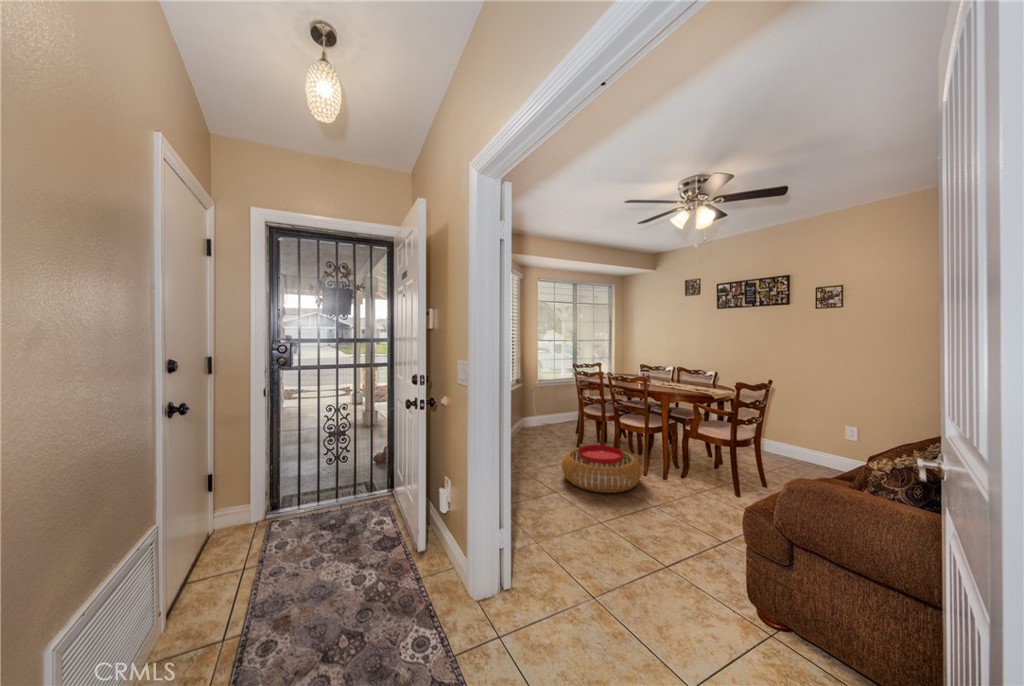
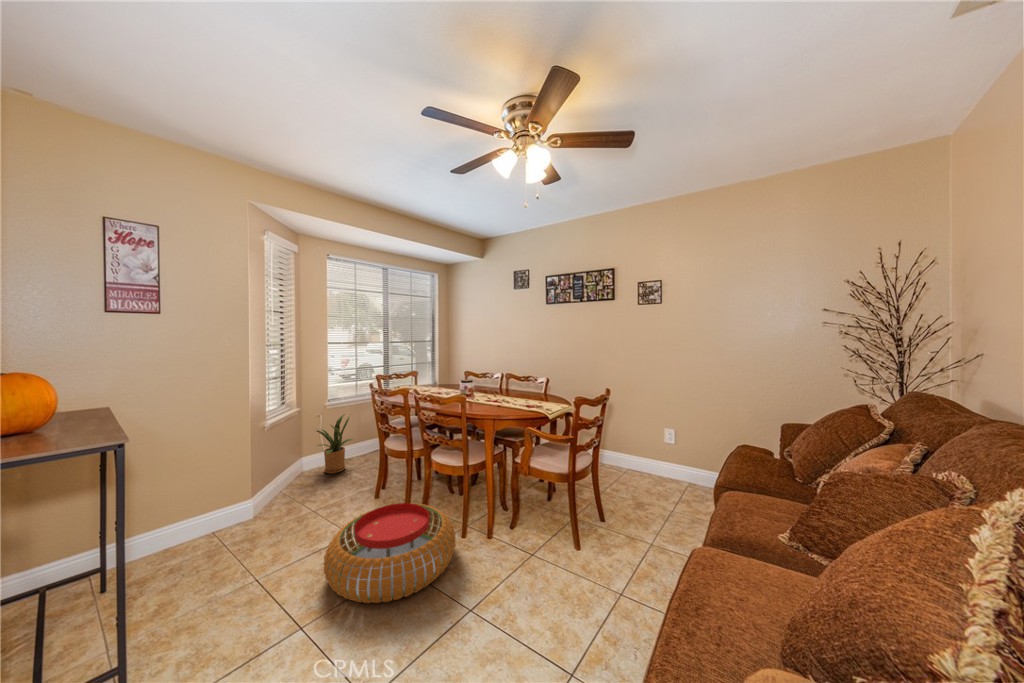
house plant: none [532,392,556,431] -> present [317,414,353,474]

